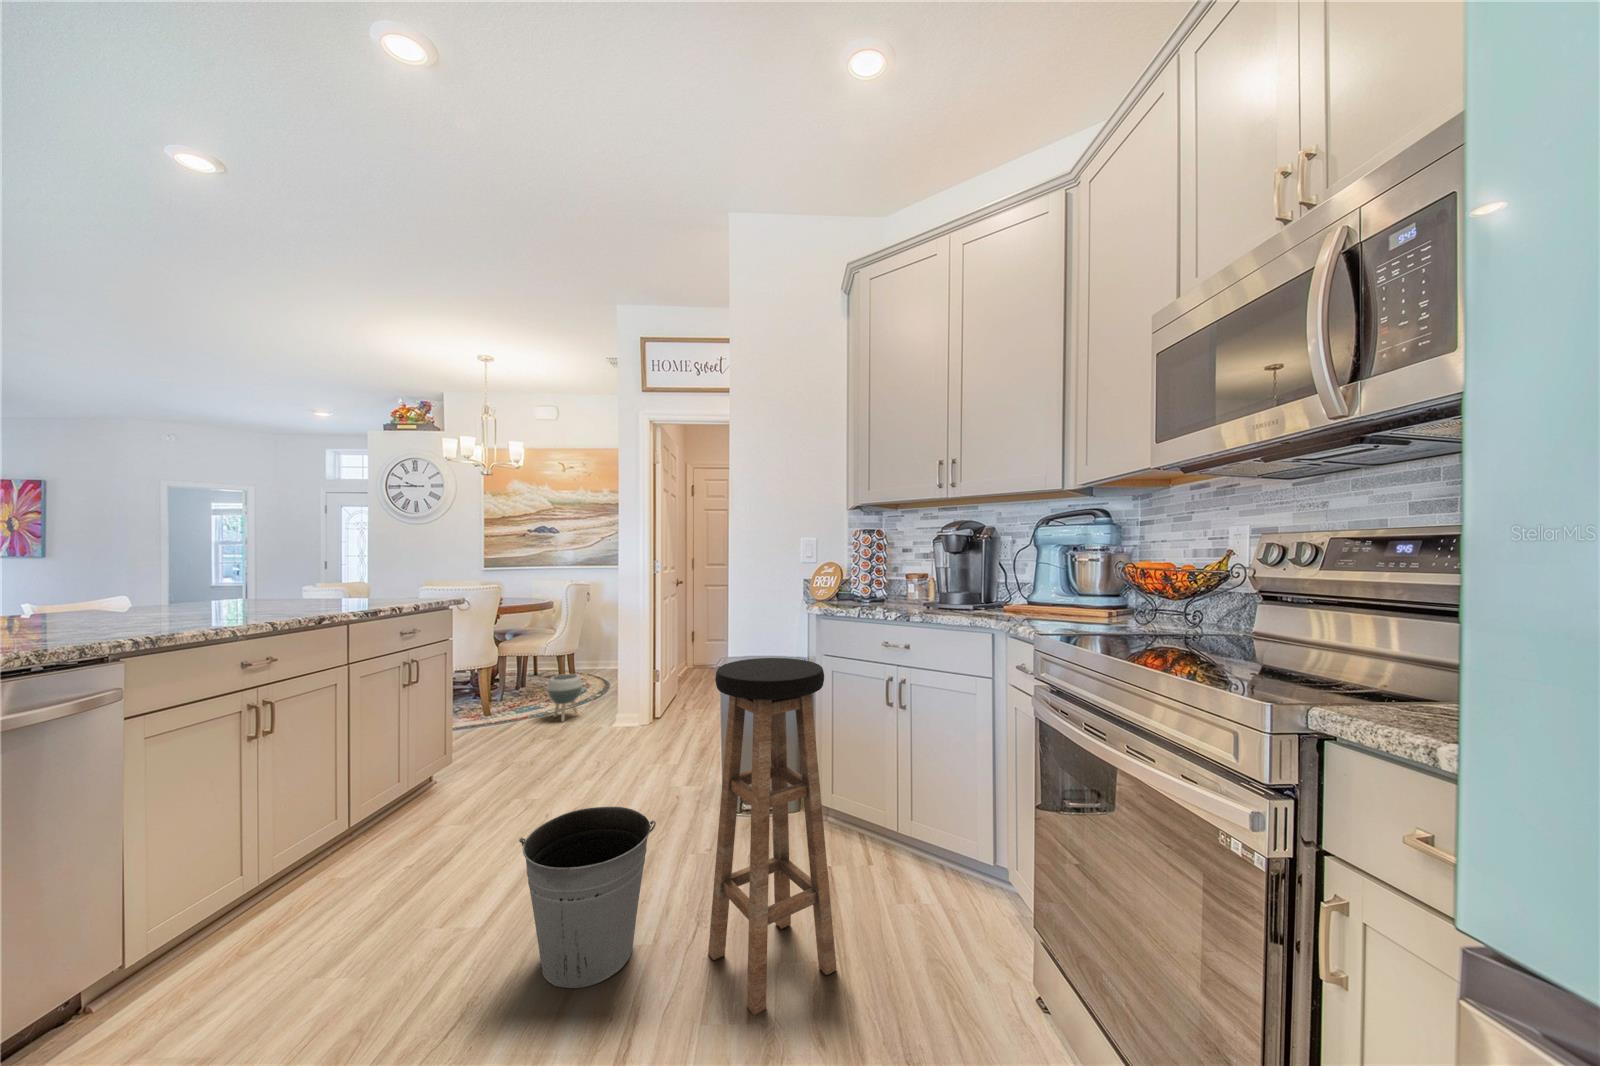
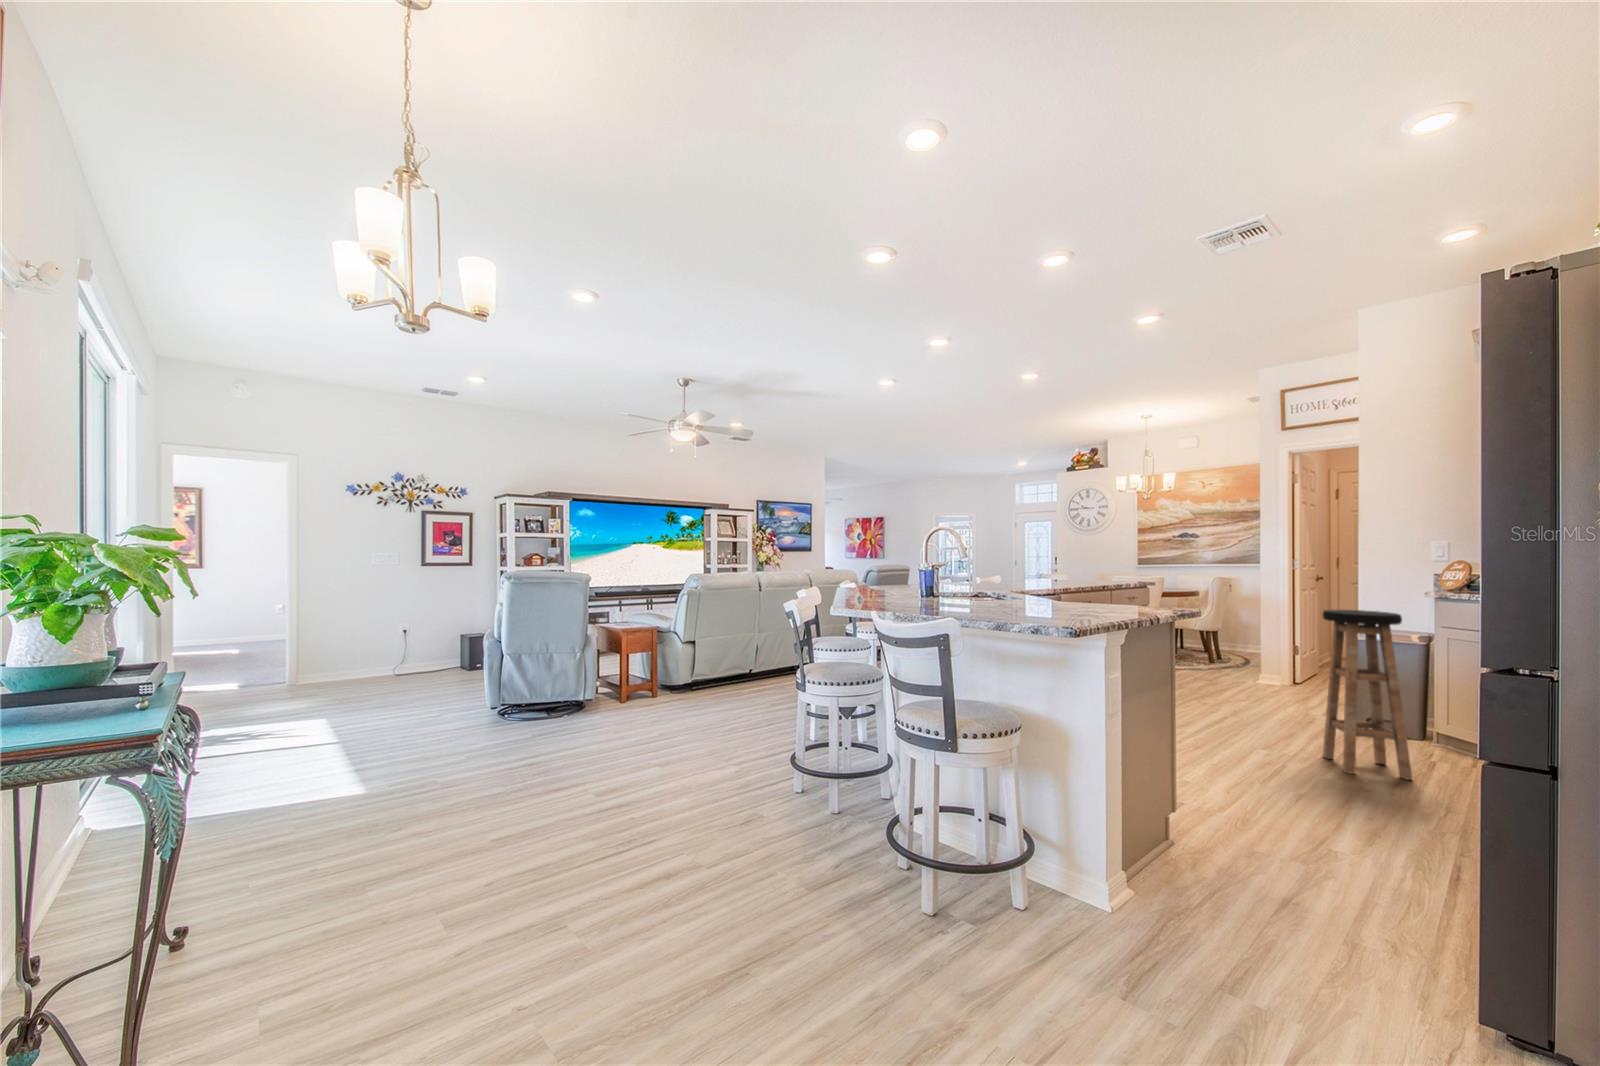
planter: present [547,674,582,721] -> none [1201,641,1230,673]
bucket: present [519,806,656,988] -> none [1211,677,1288,747]

